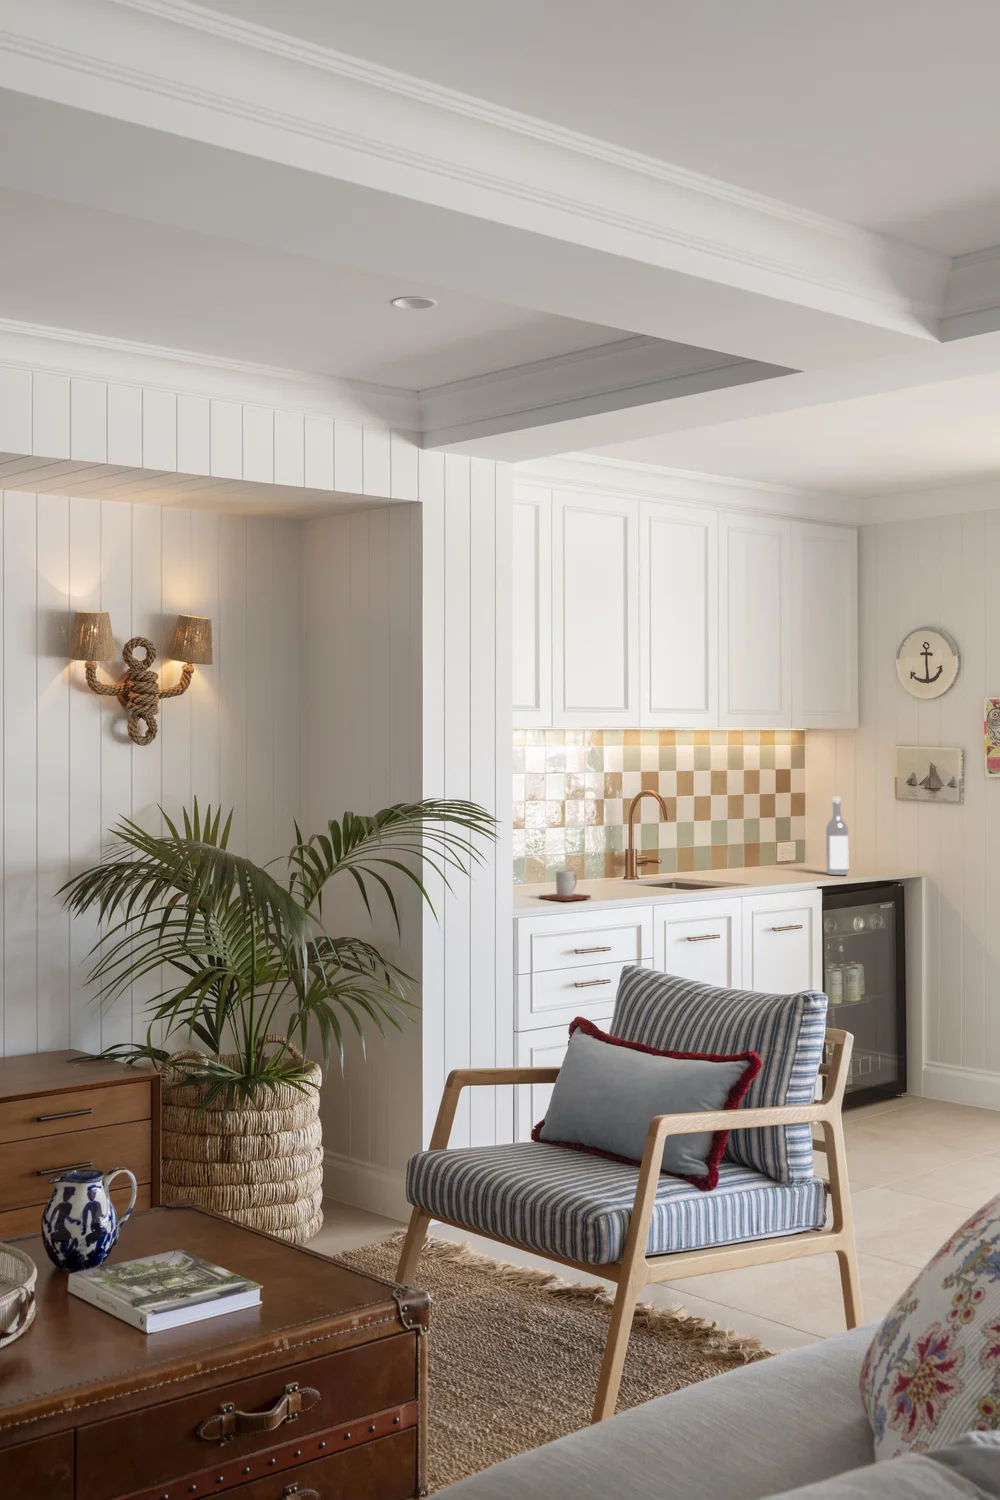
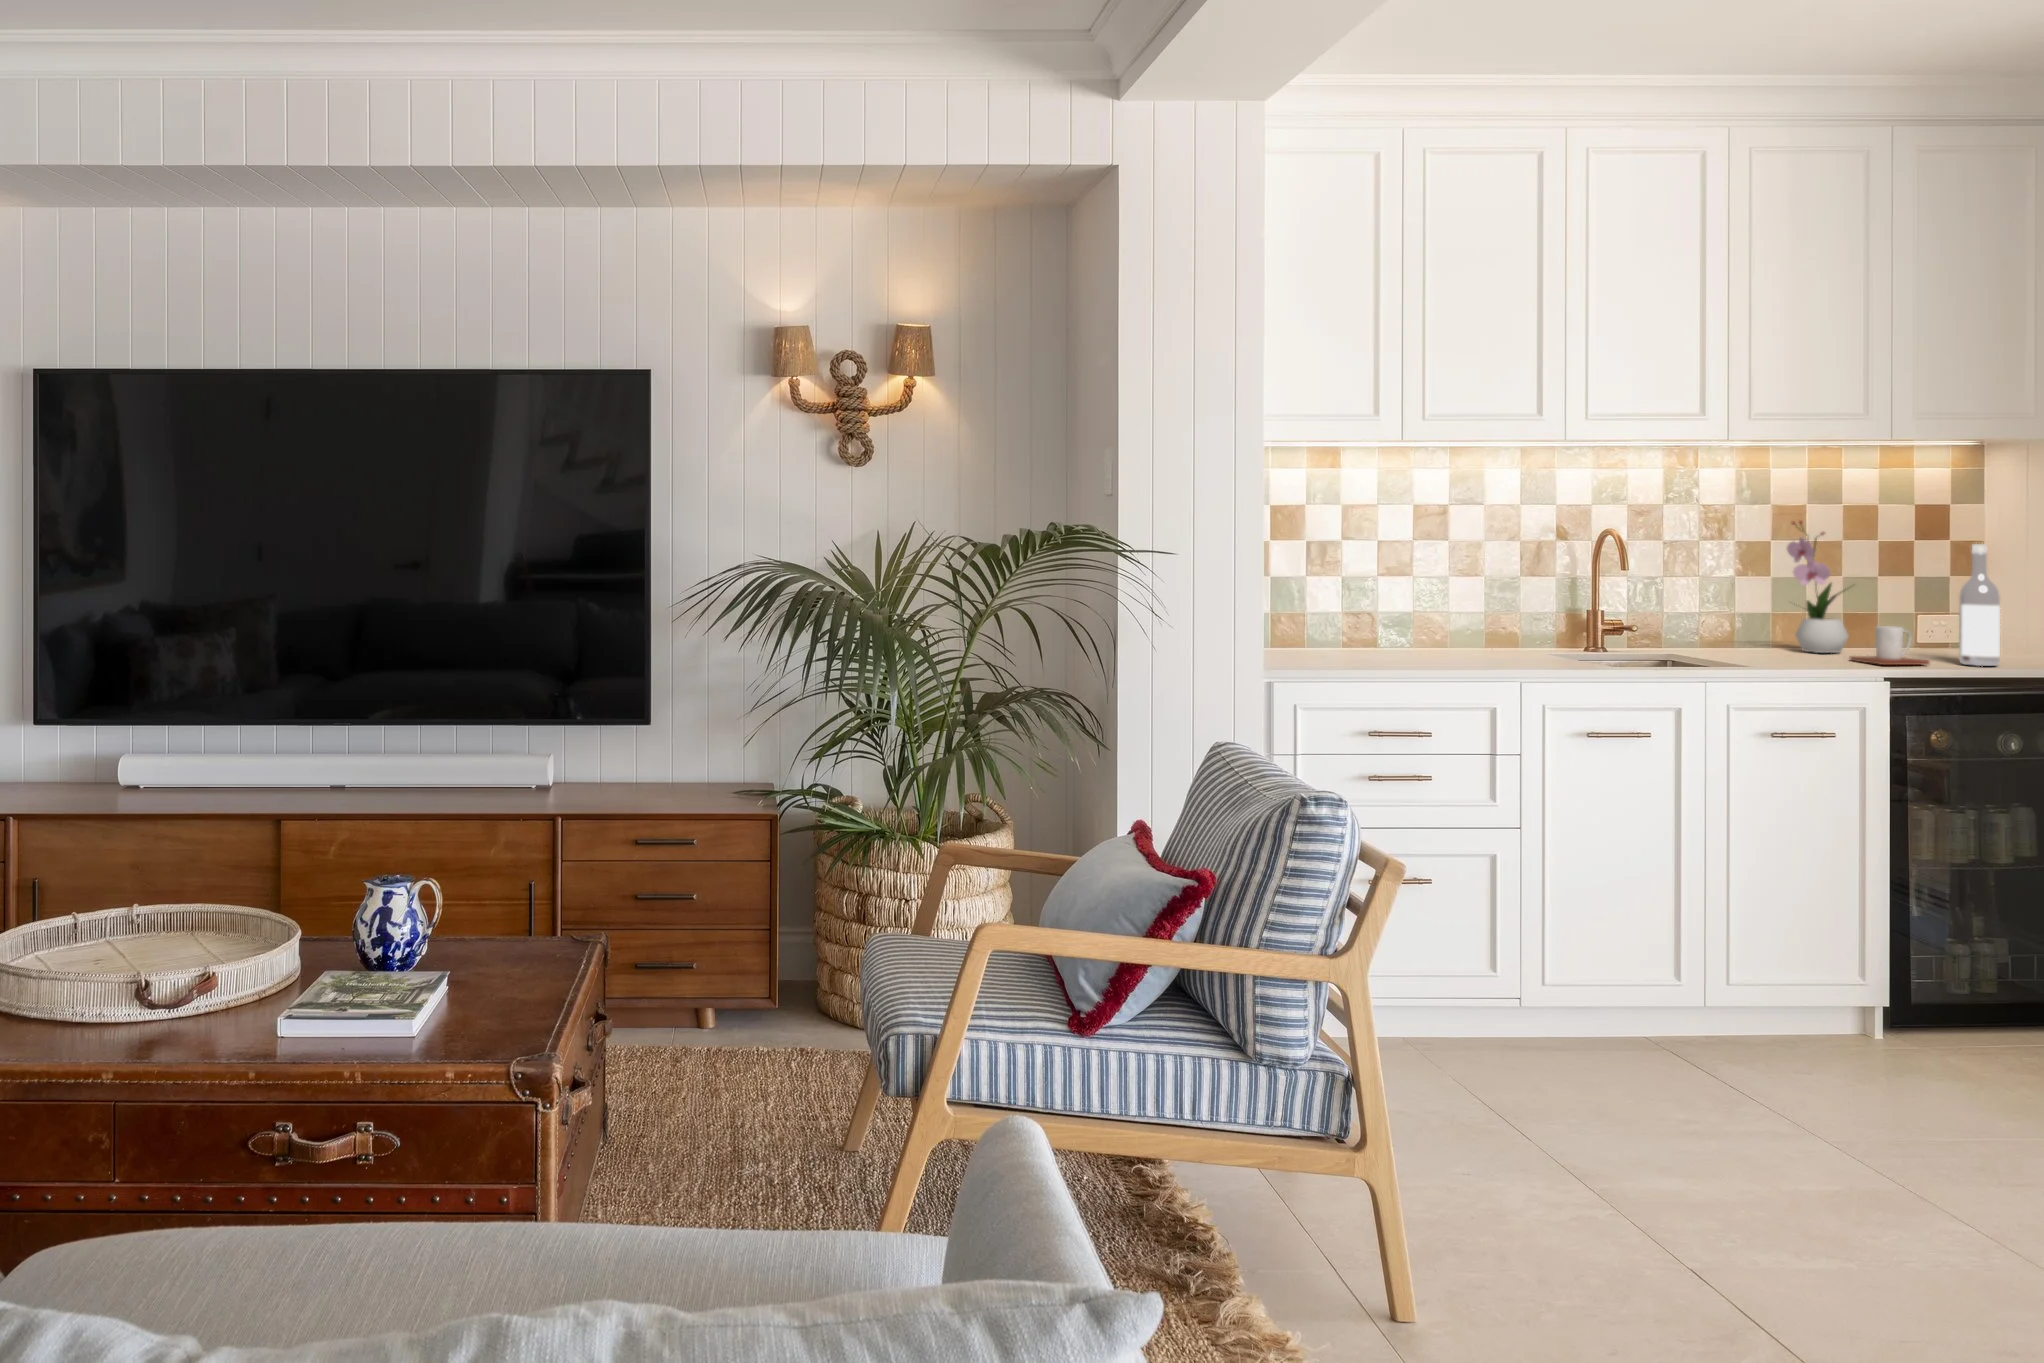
flower arrangement: none [727,782,763,872] -> present [1787,521,1849,653]
mug: present [539,871,591,901] -> present [1850,626,1929,665]

